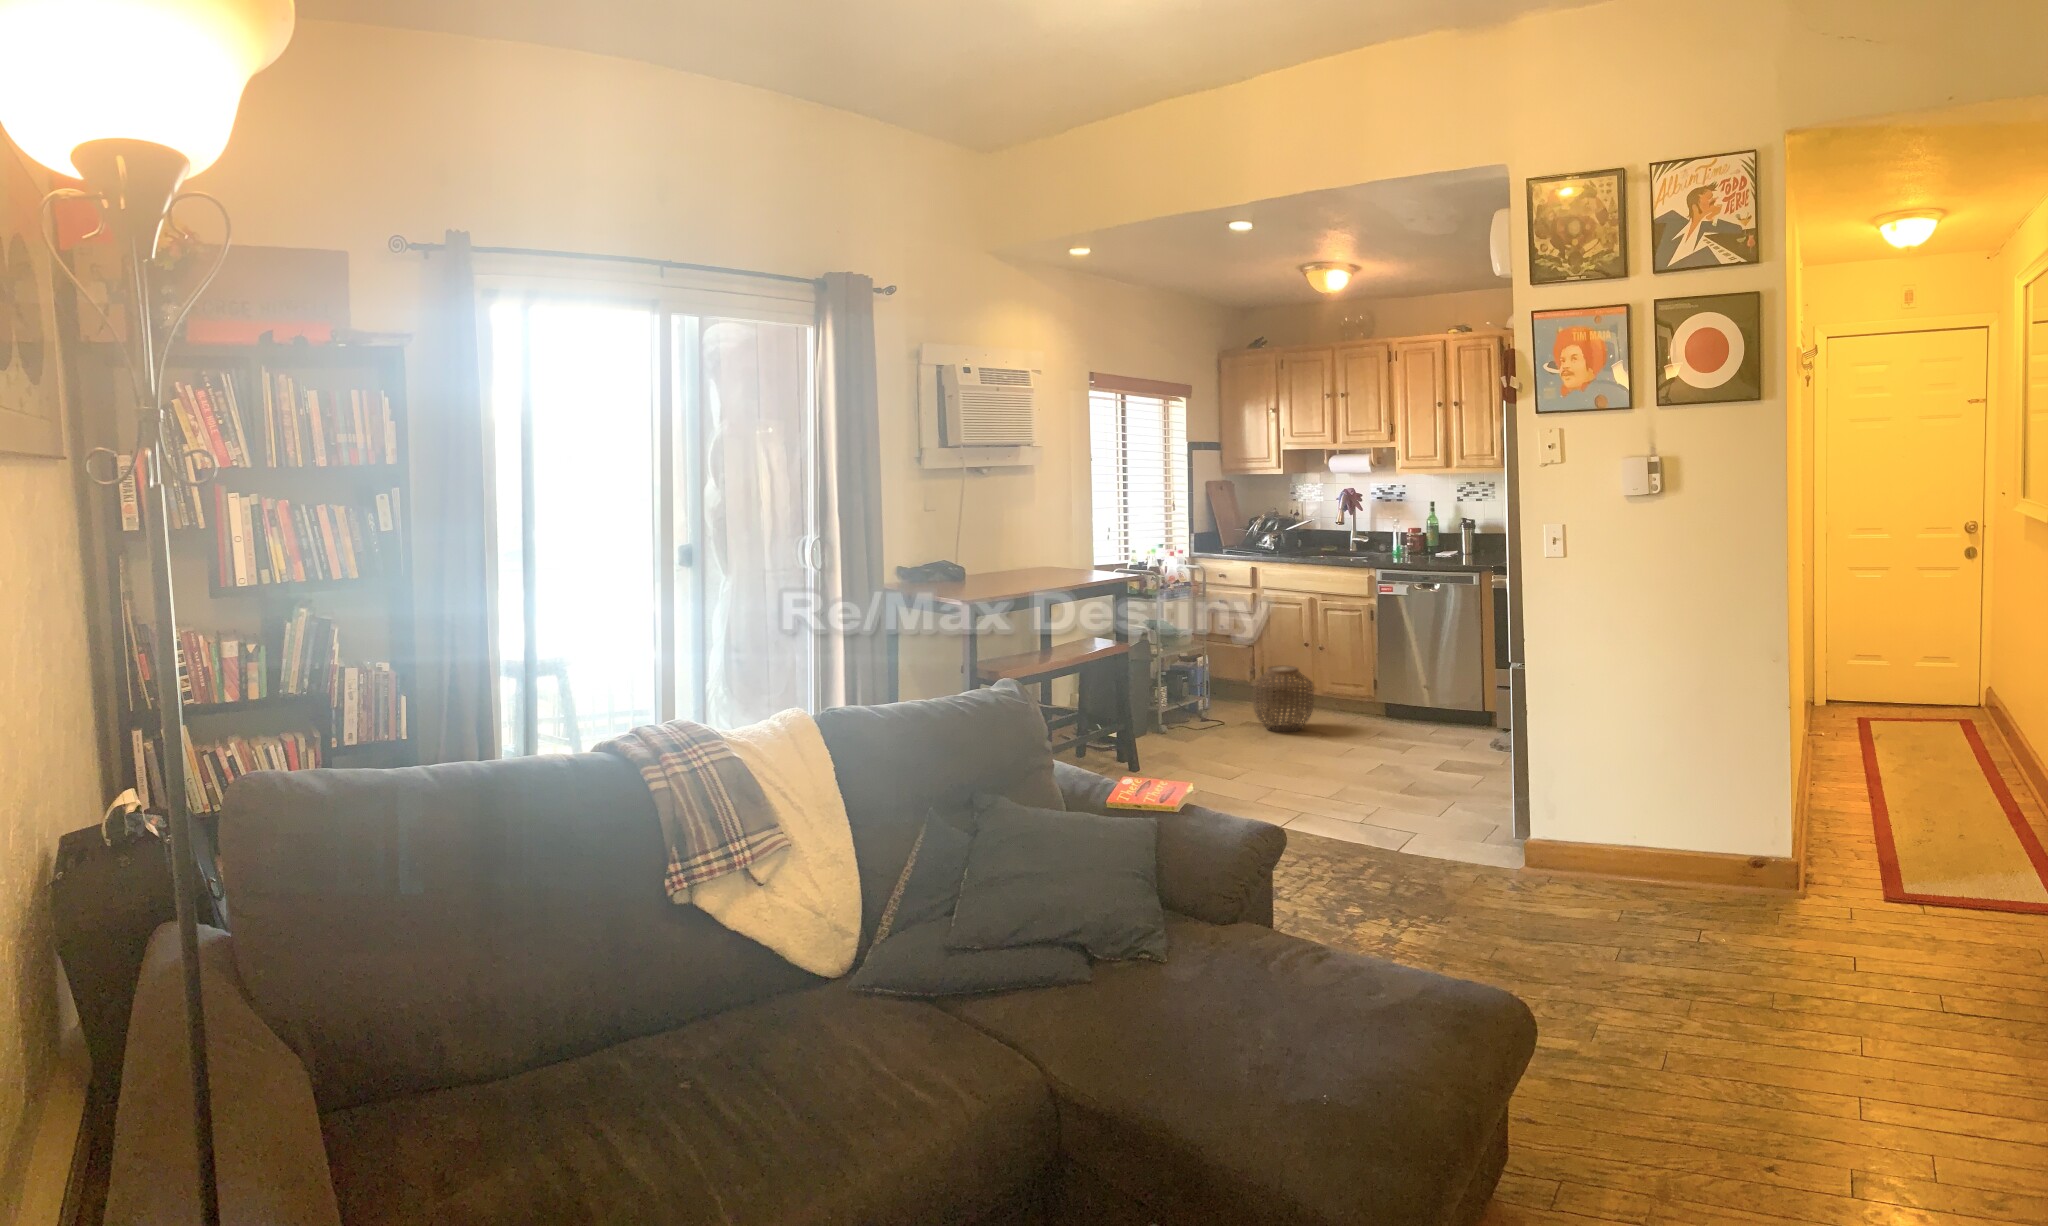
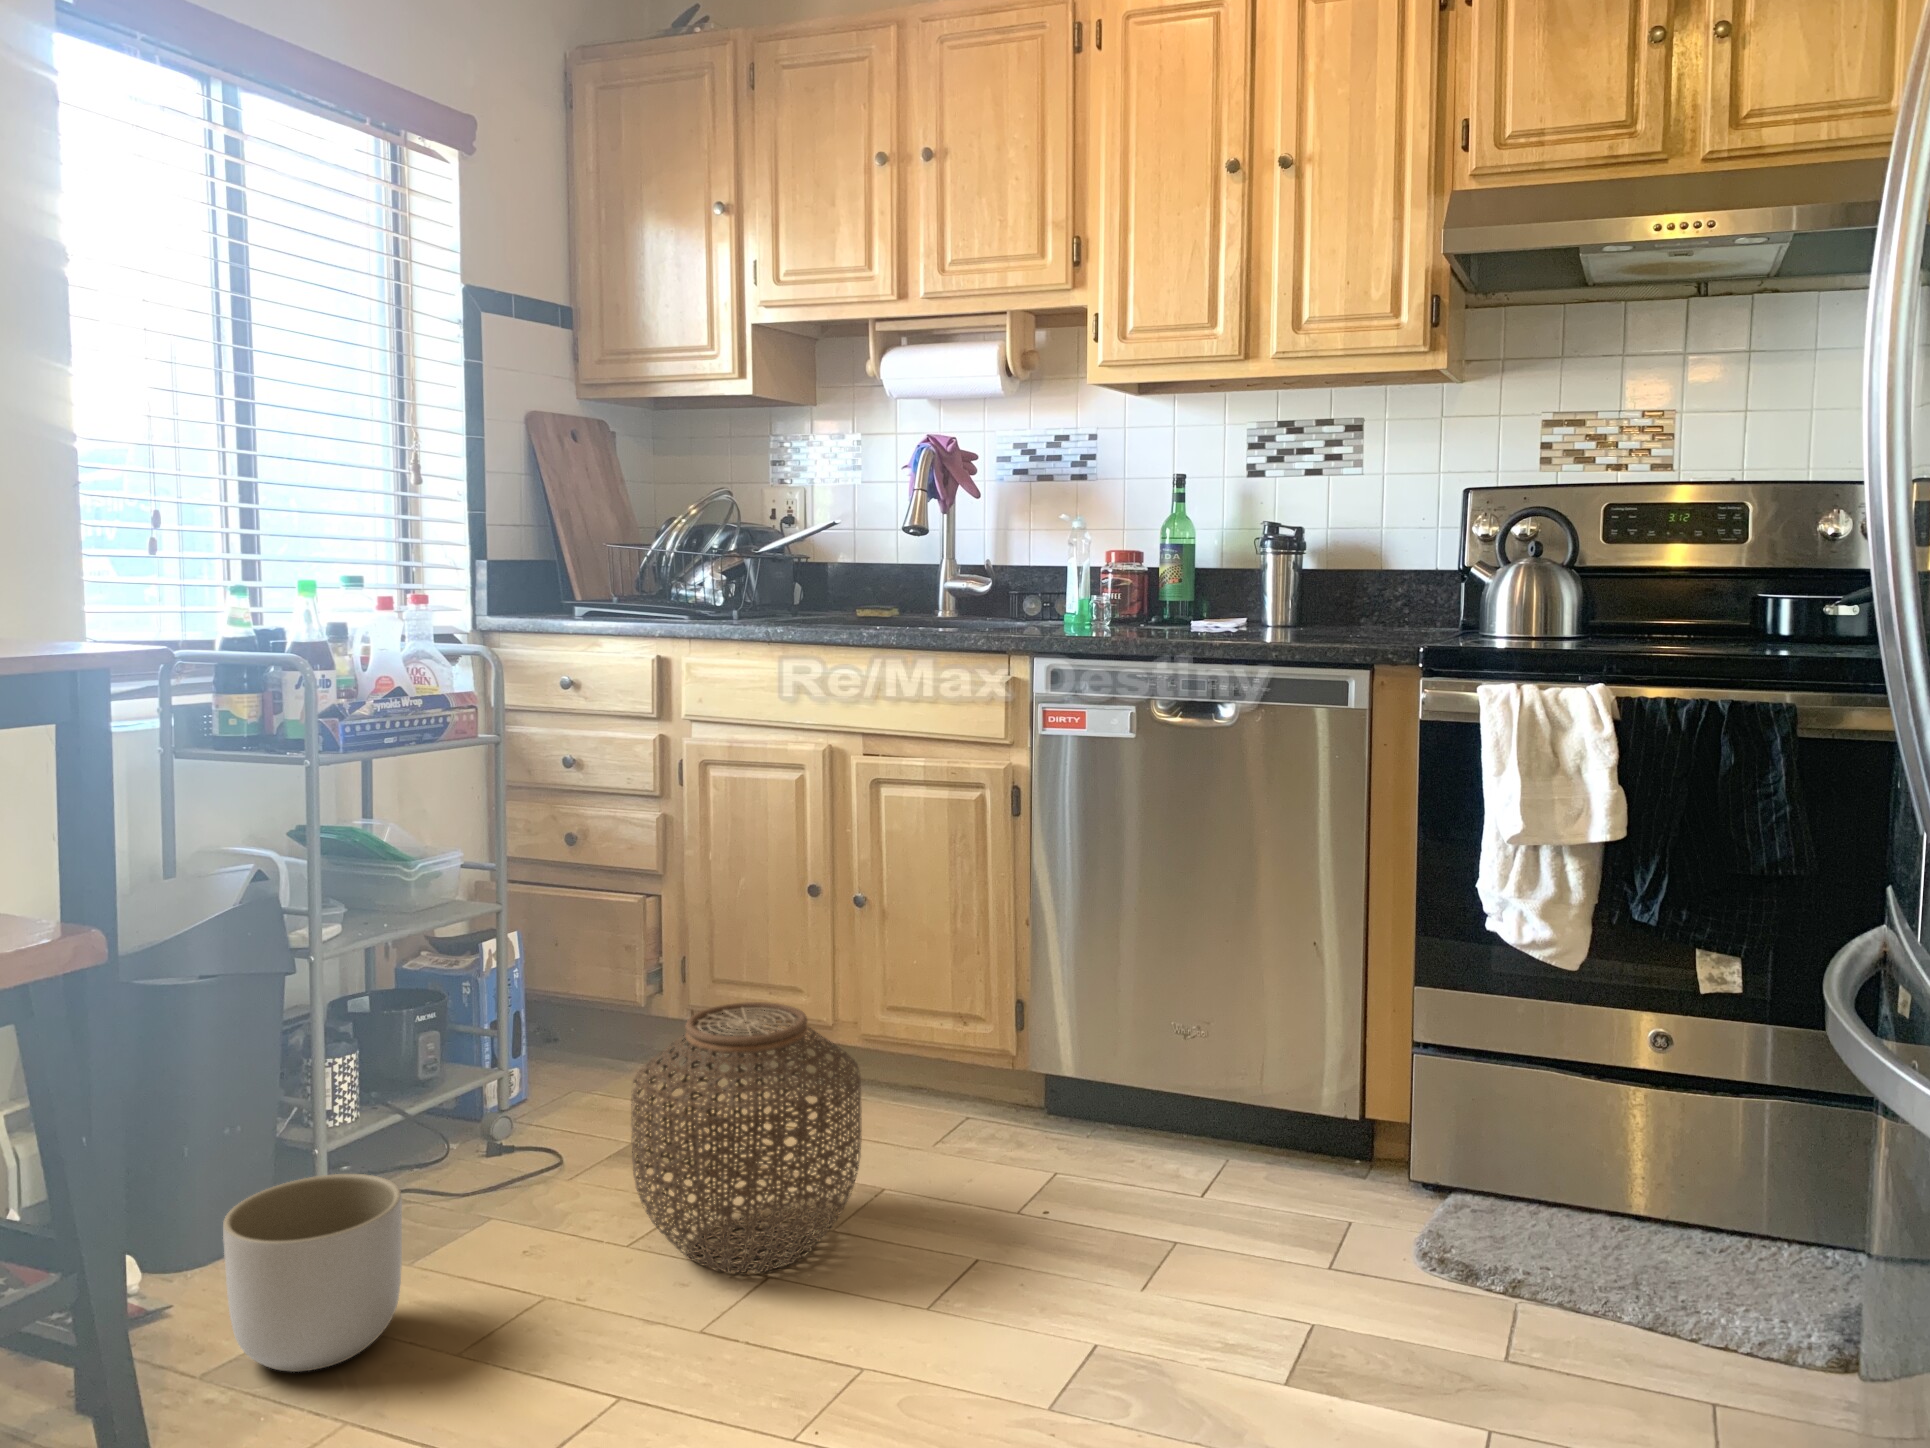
planter: none [1164,699,1201,738] -> present [223,1174,402,1372]

